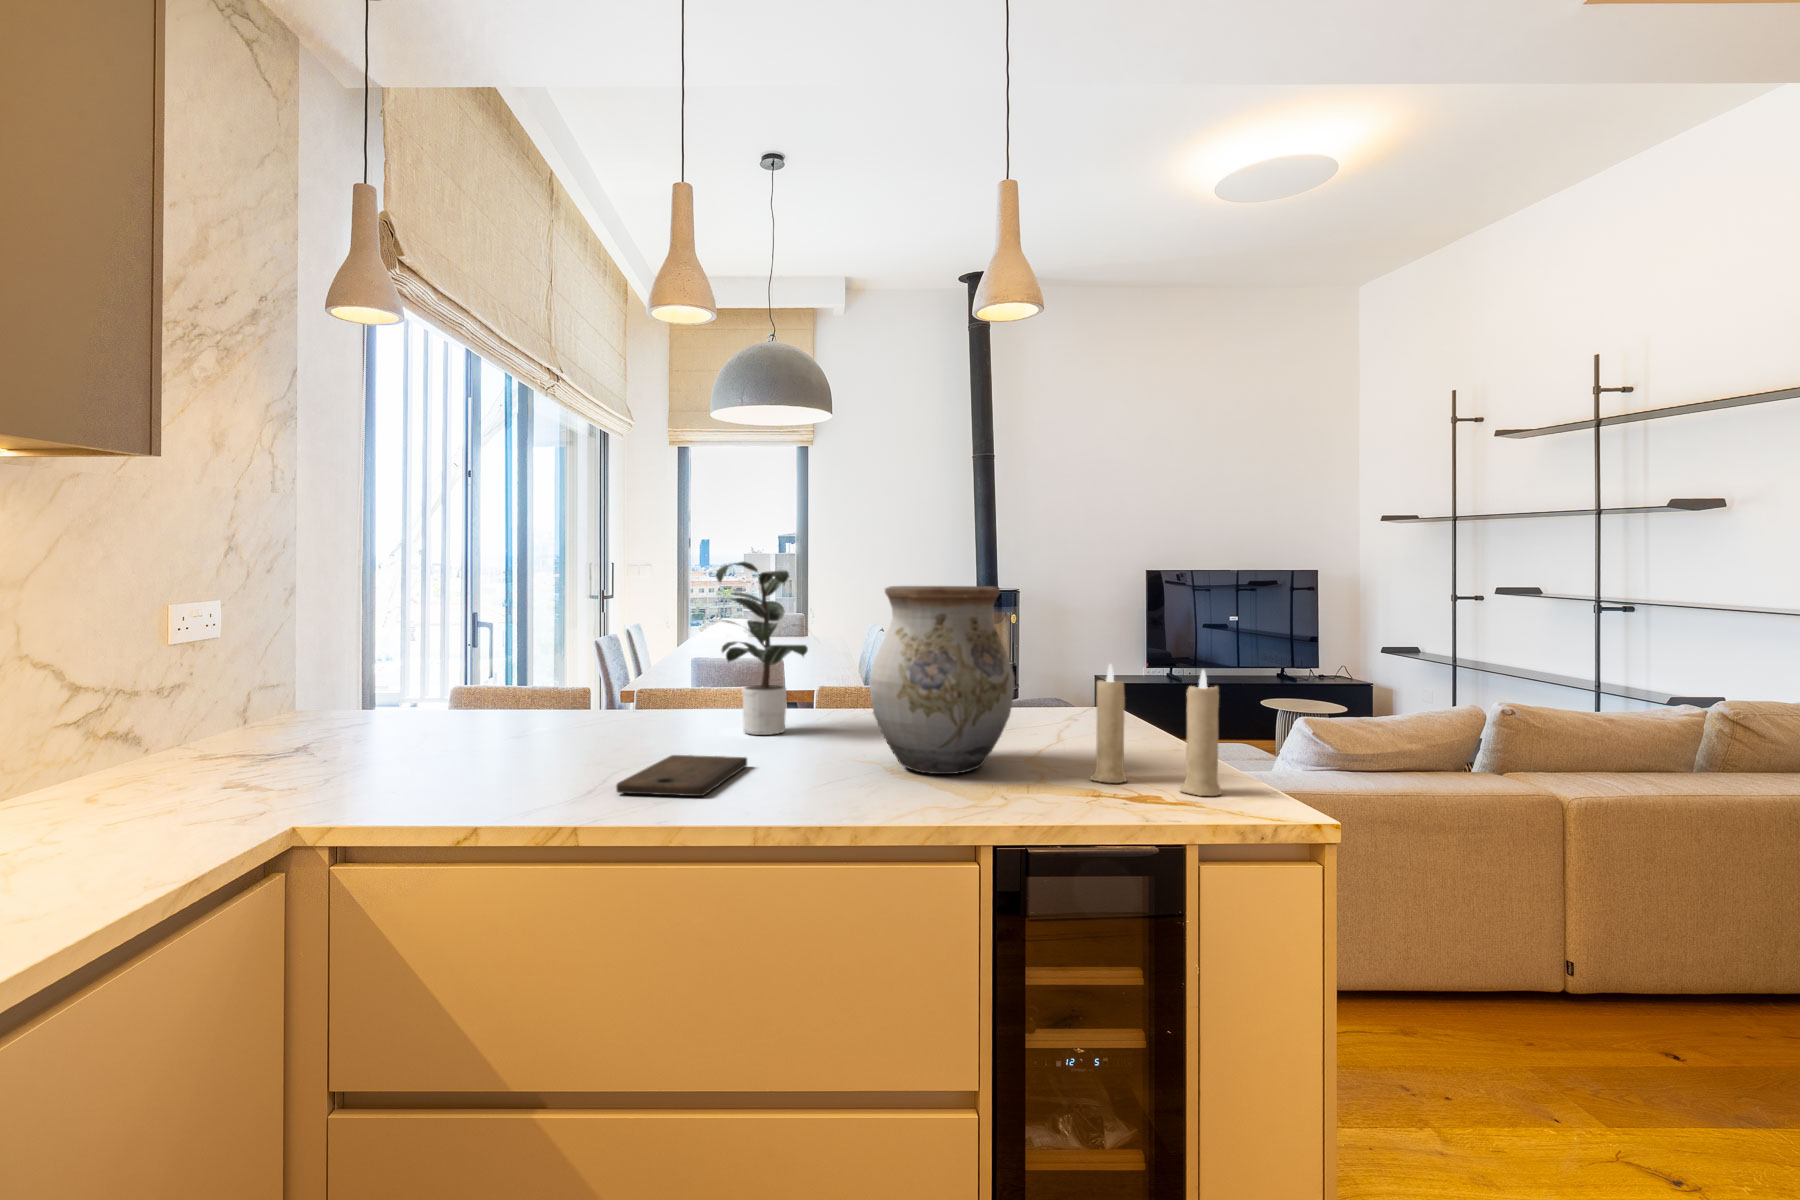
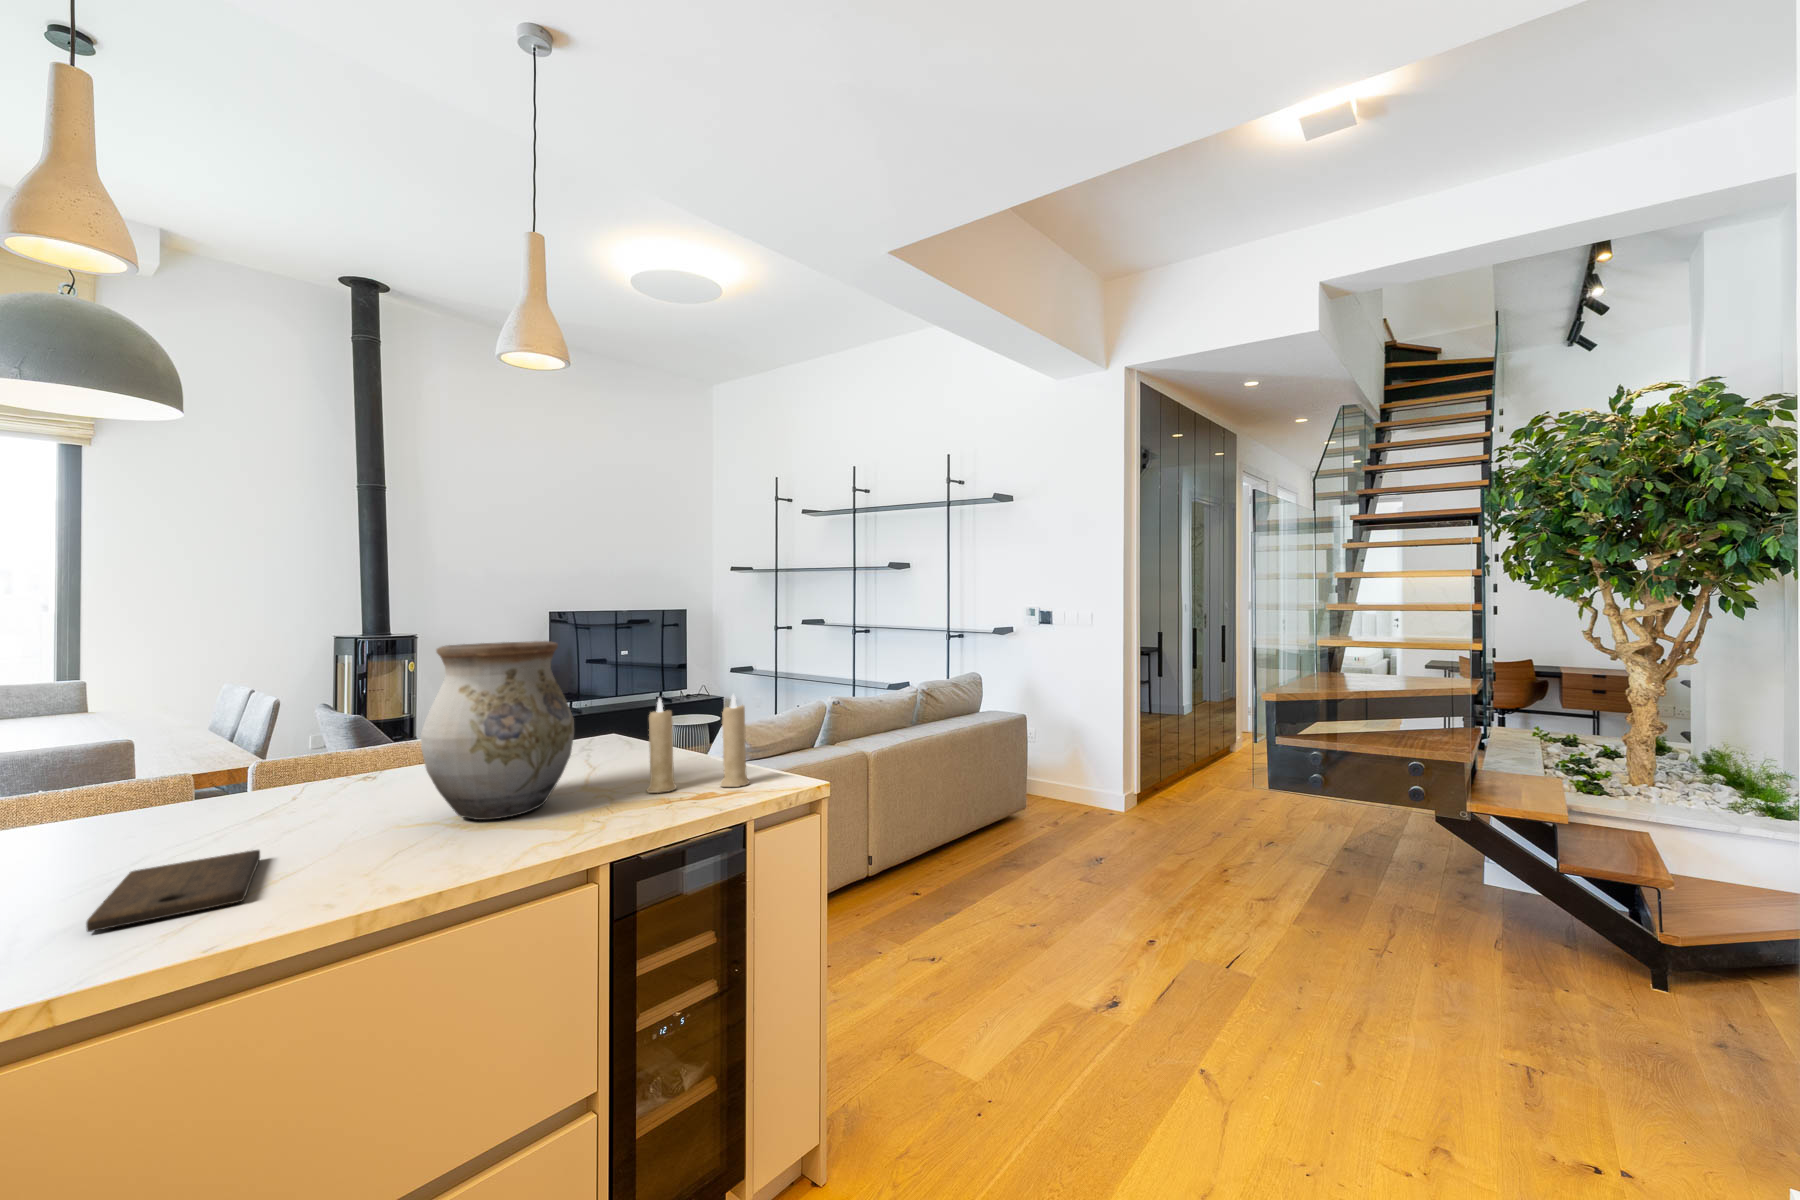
potted plant: present [716,562,808,735] -> none [113,625,351,828]

